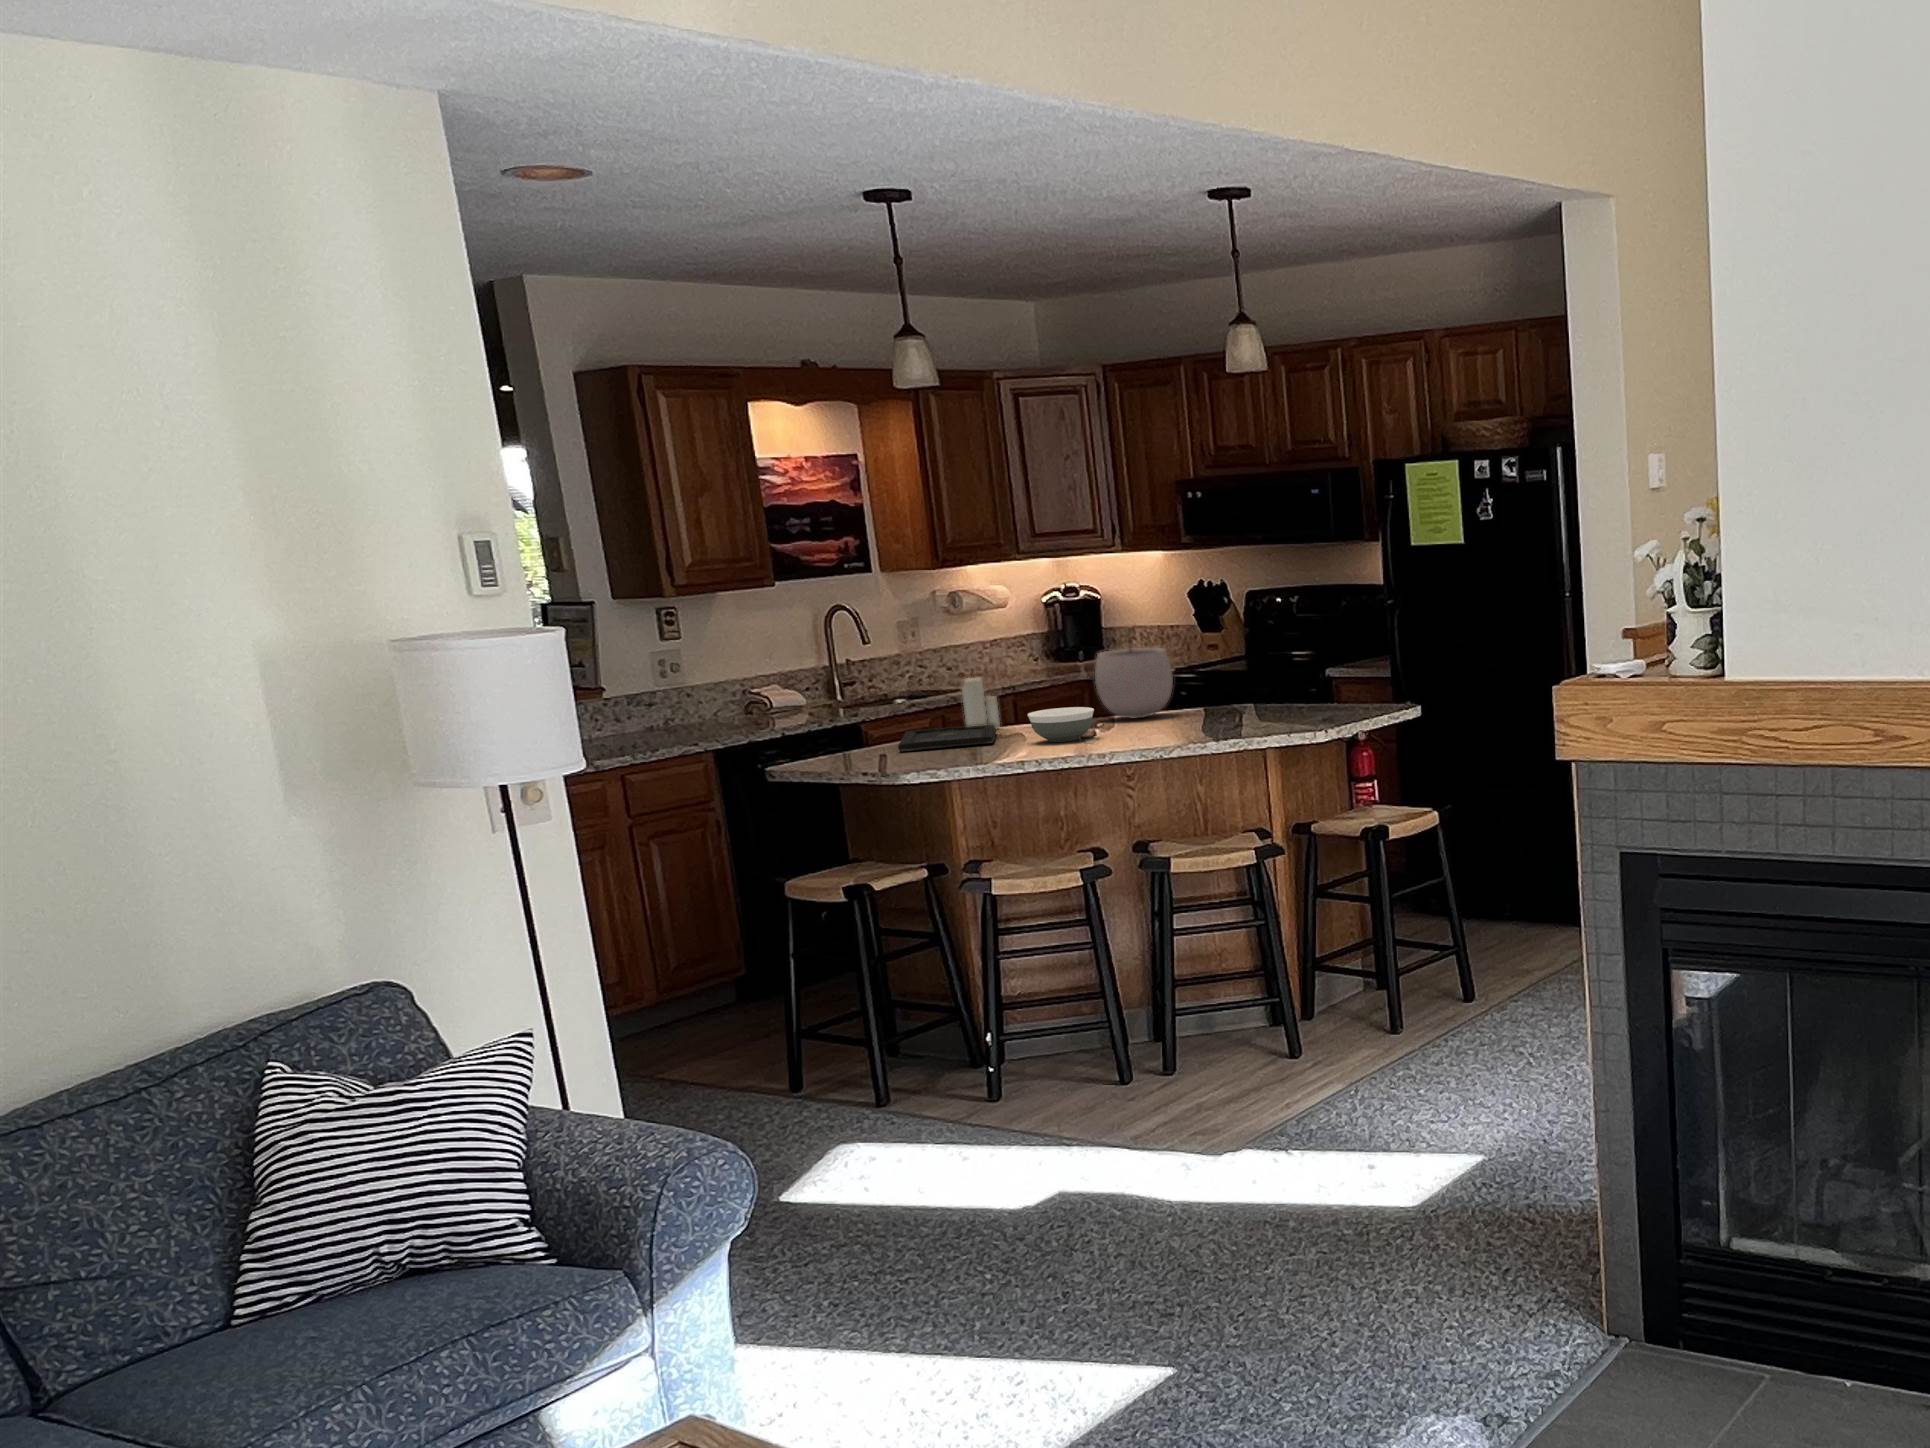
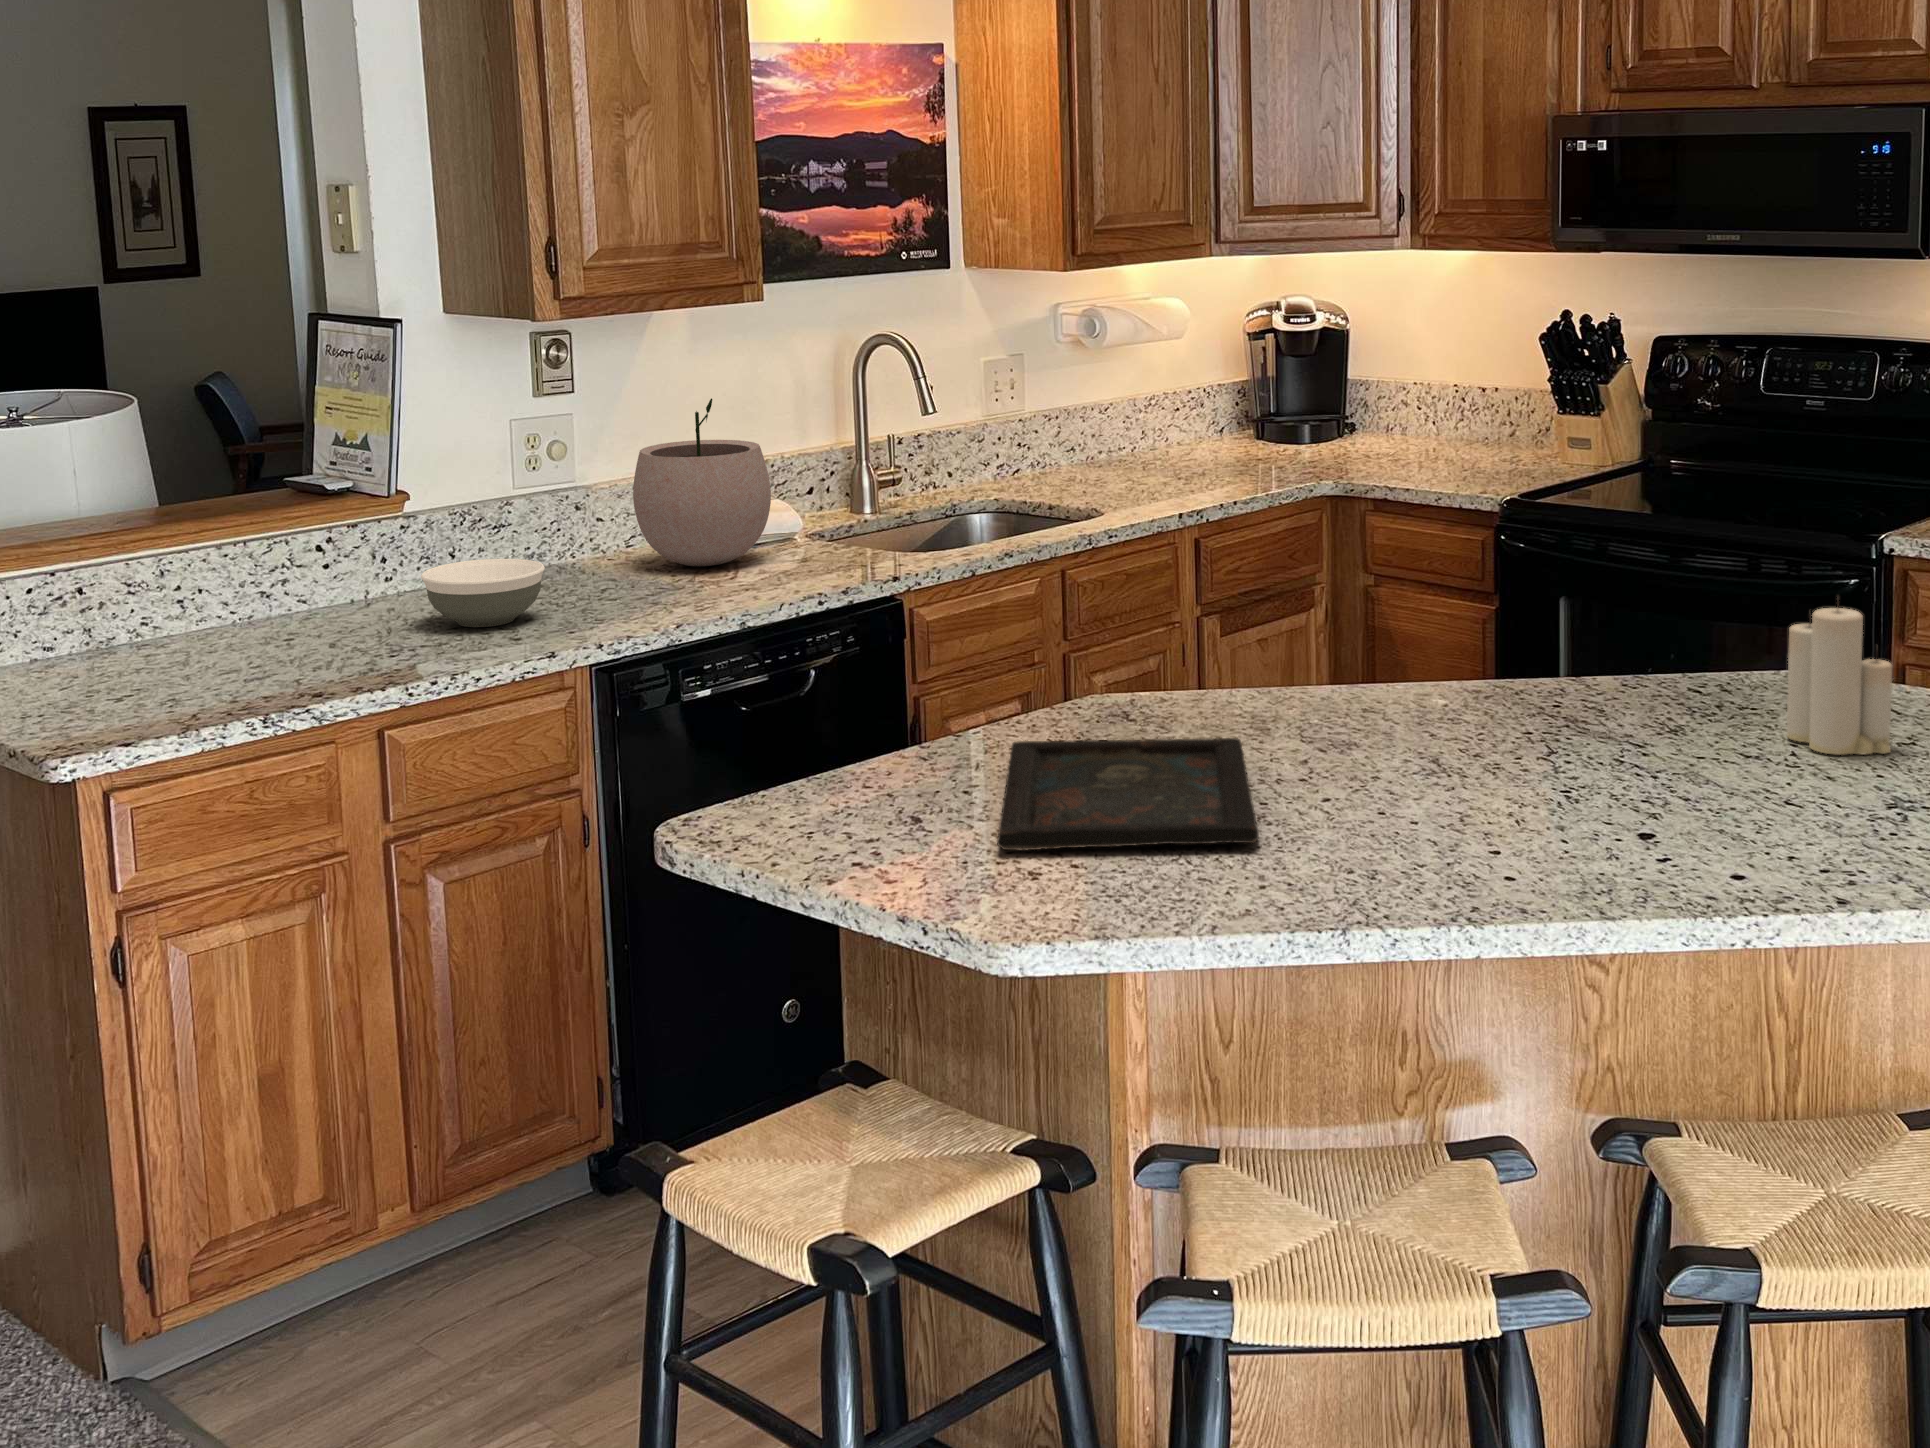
plant pot: present [1095,630,1173,719] -> present [633,398,771,566]
candle: present [962,678,1000,728] -> present [1787,604,1892,755]
bowl: present [1028,707,1094,742] -> present [421,559,545,627]

